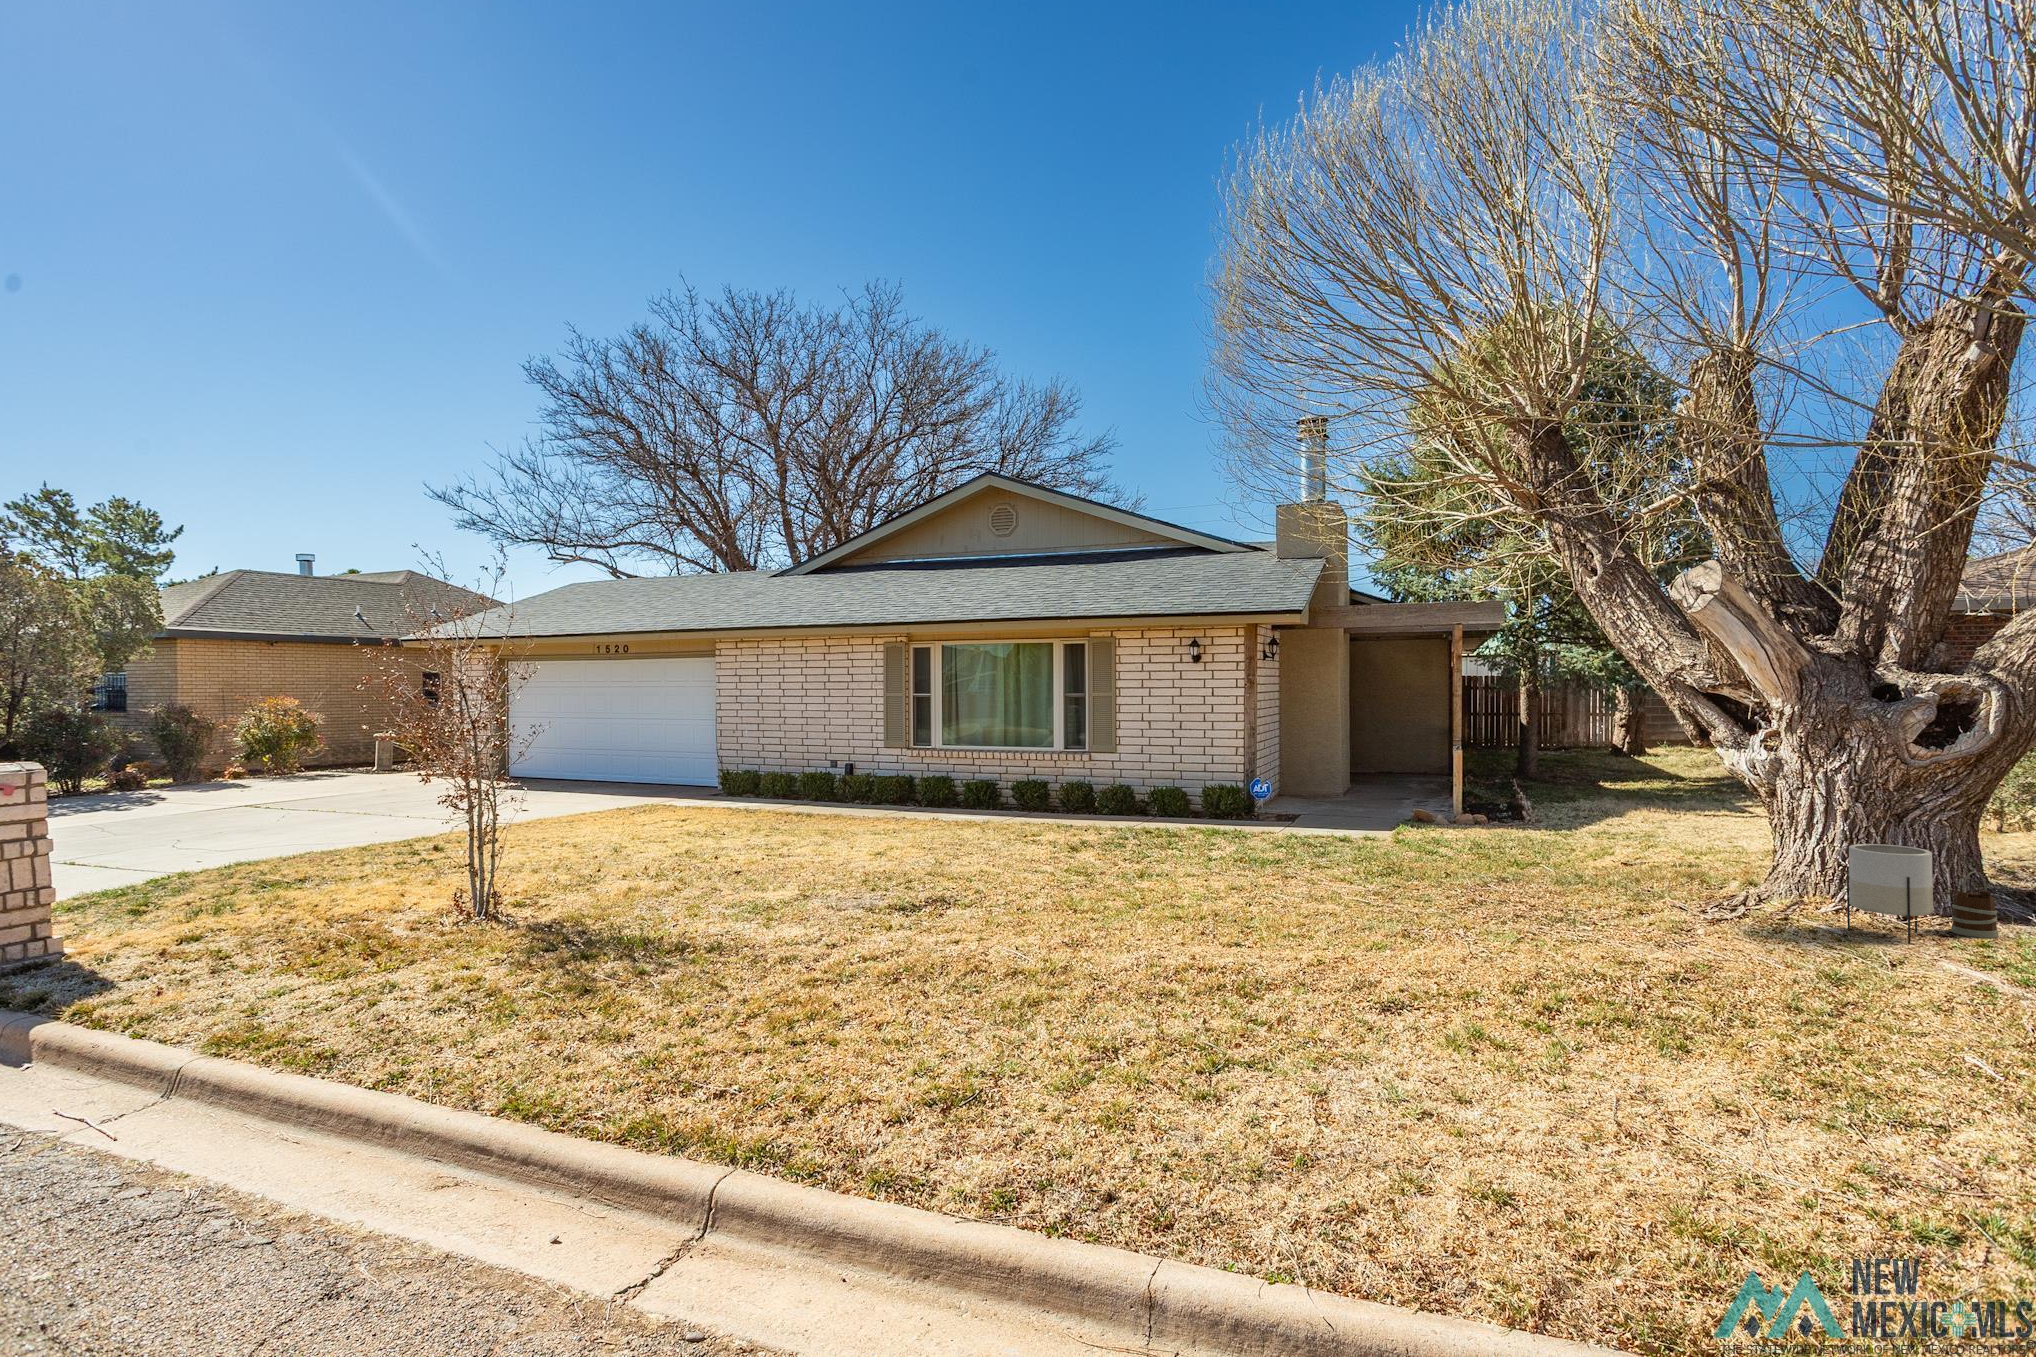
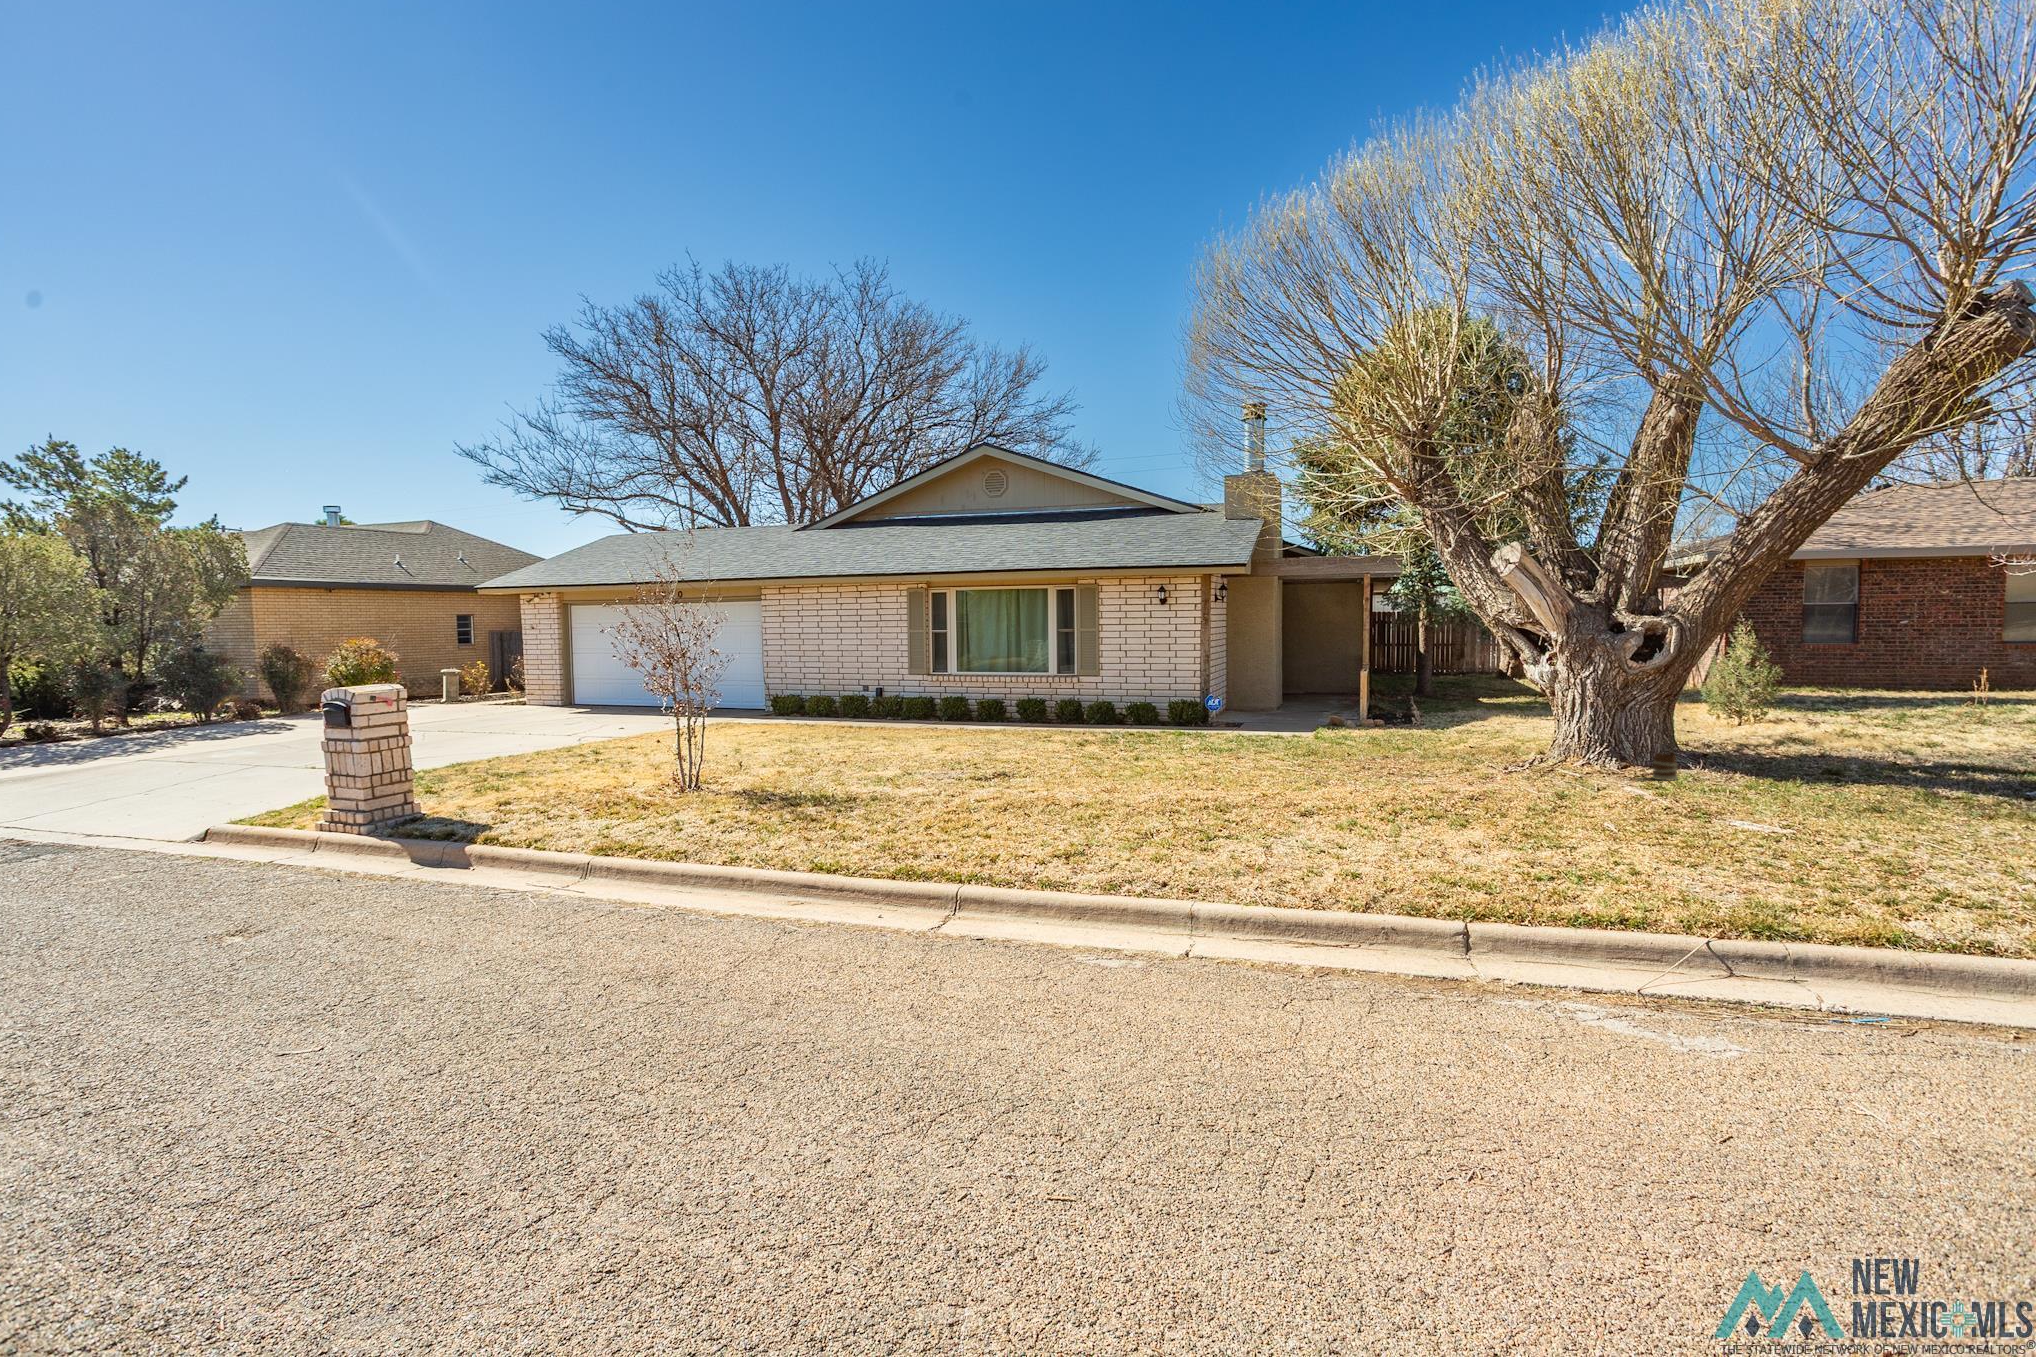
planter: present [1847,844,1933,944] -> none [1590,724,1638,784]

